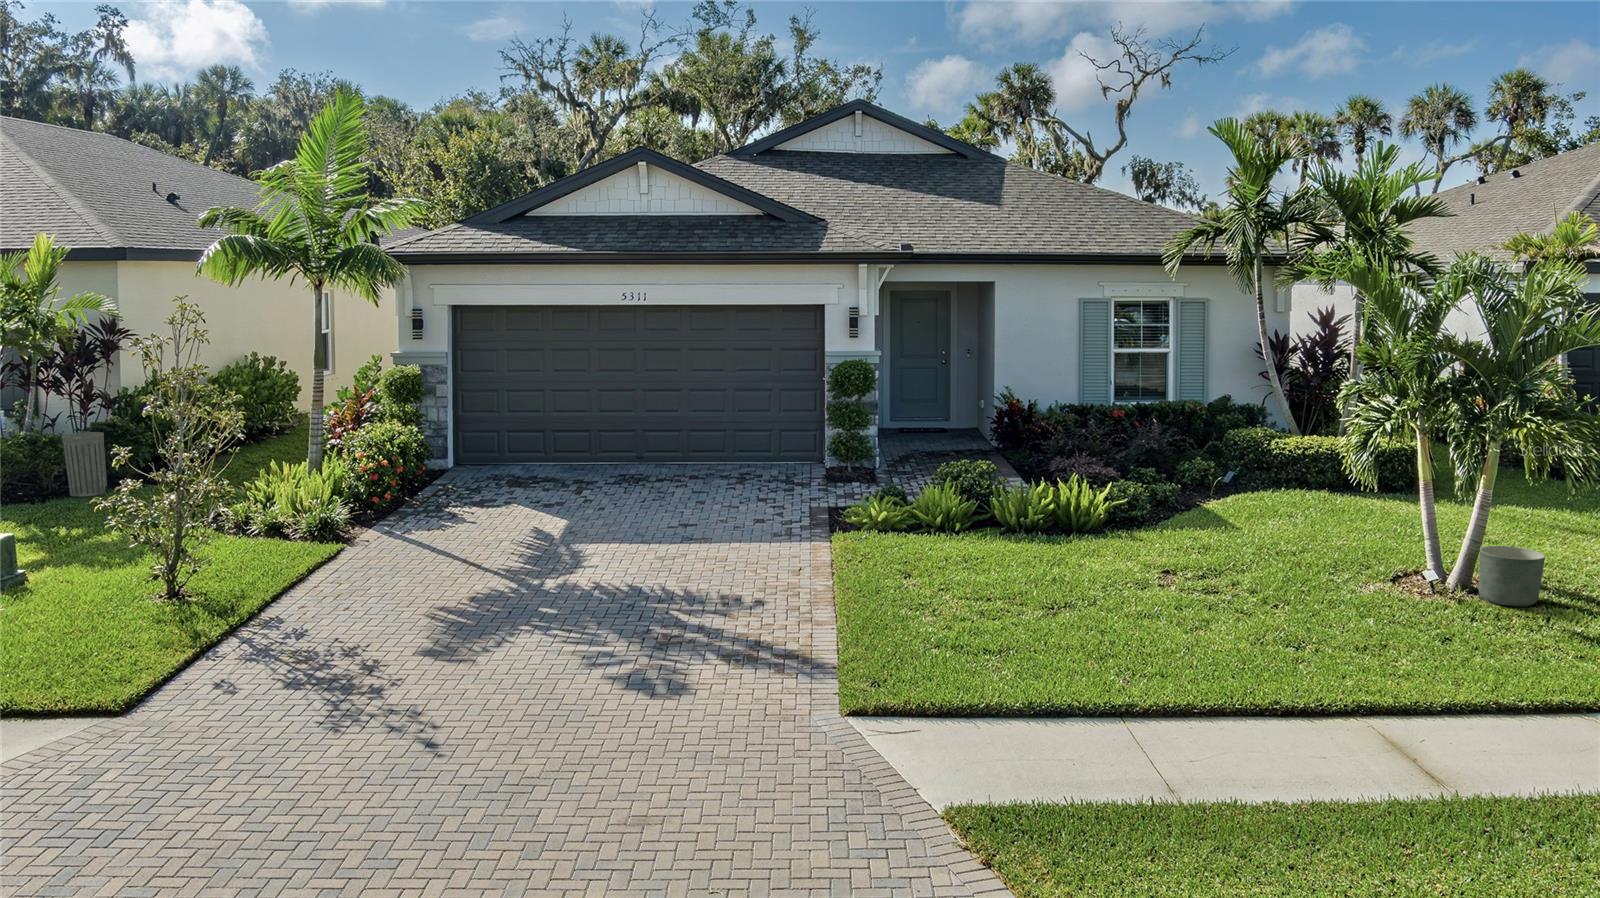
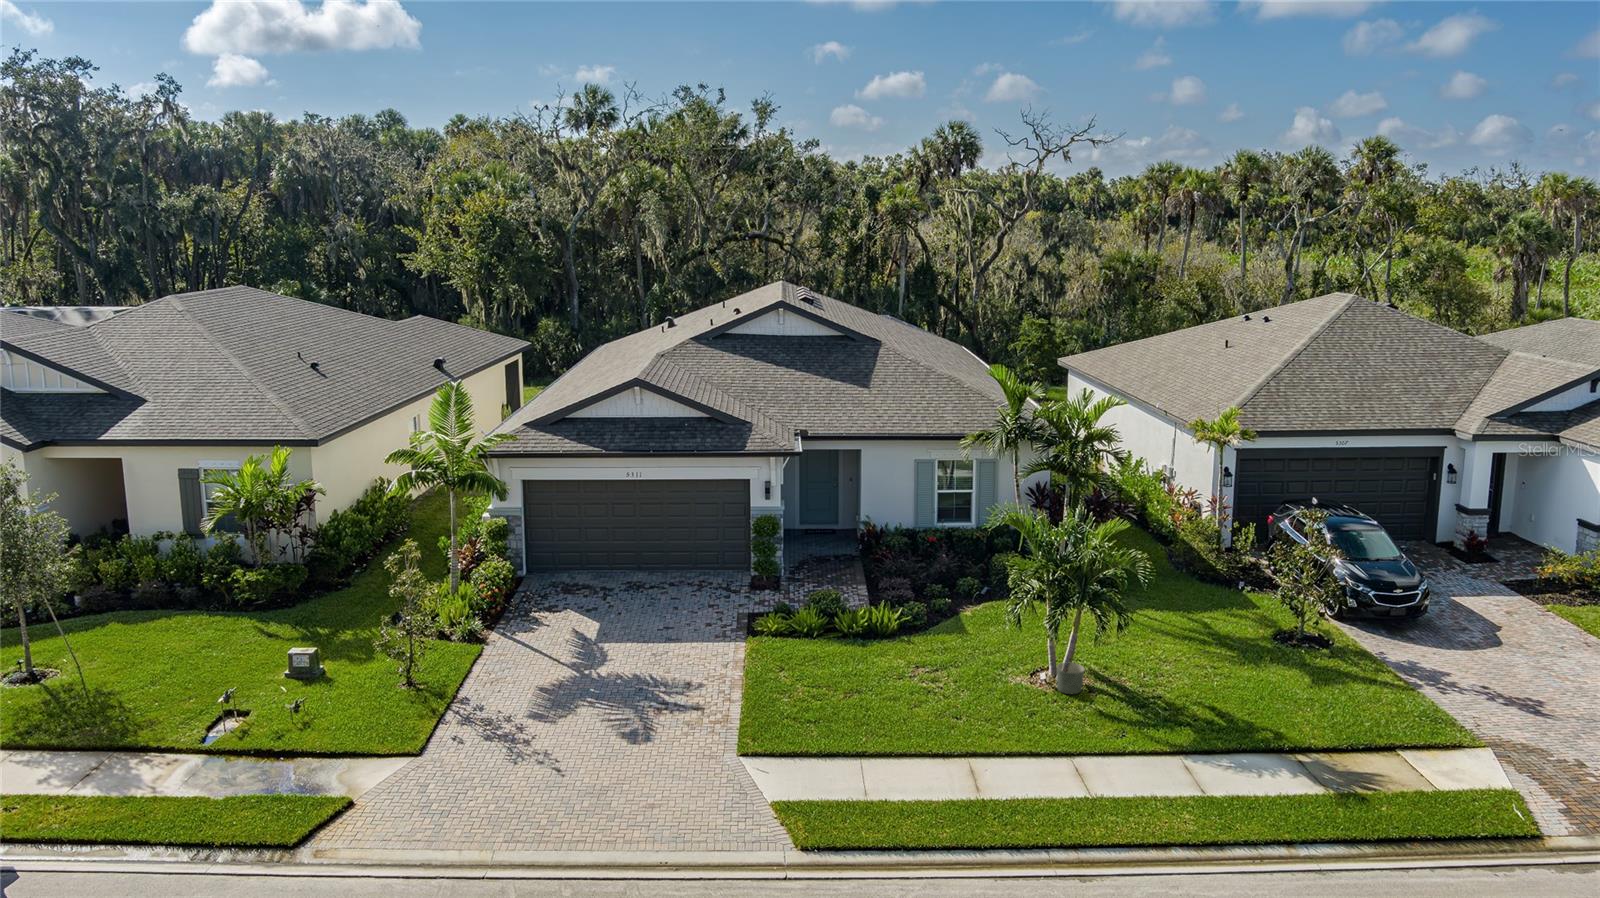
trash can: present [62,431,107,497] -> none [297,561,321,601]

